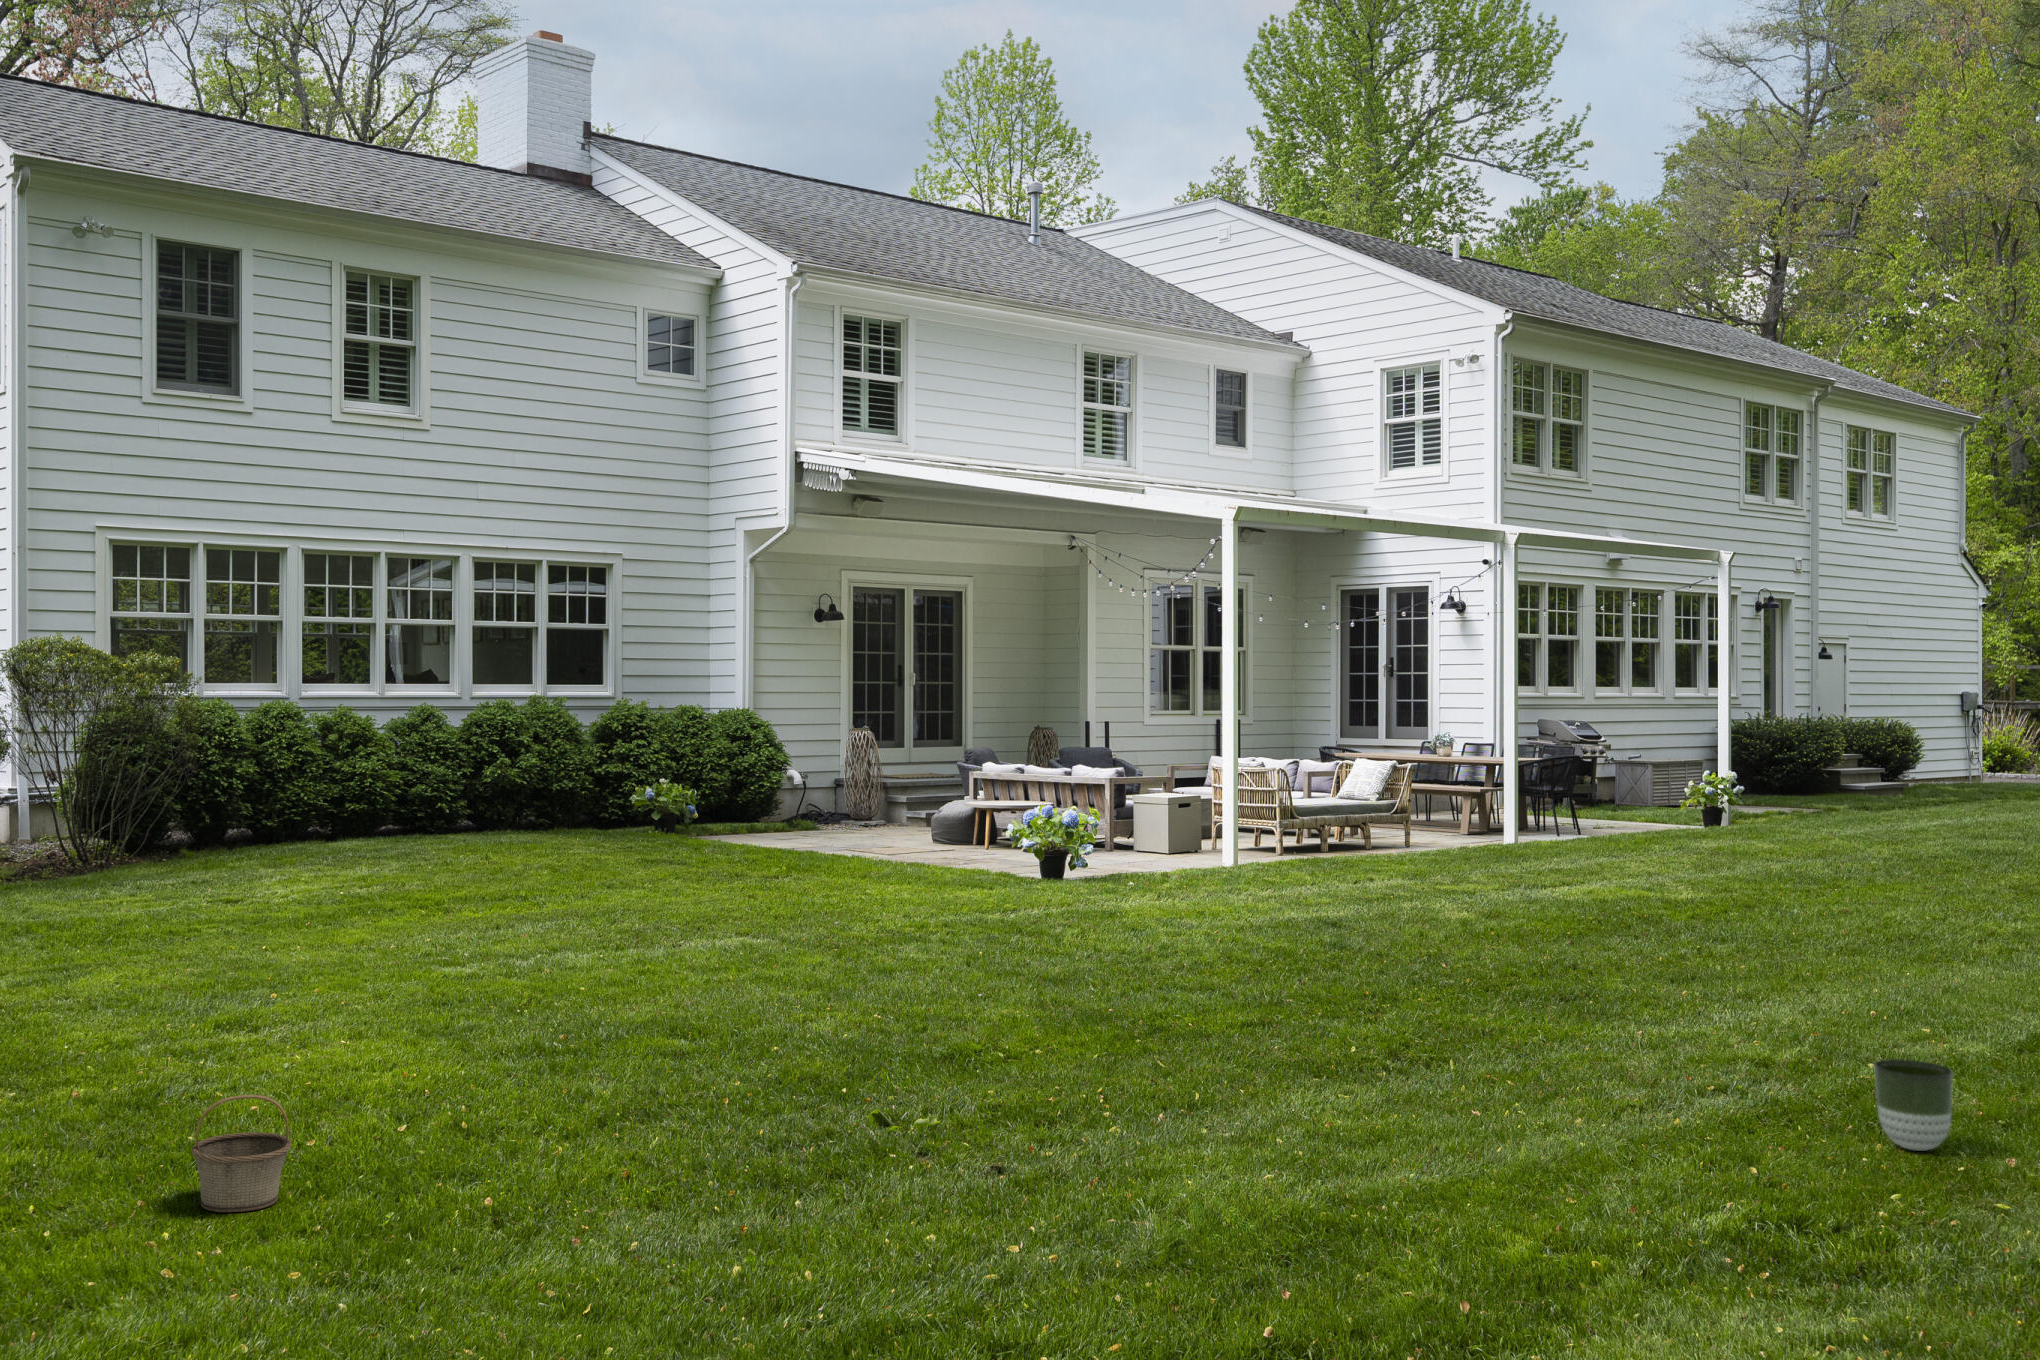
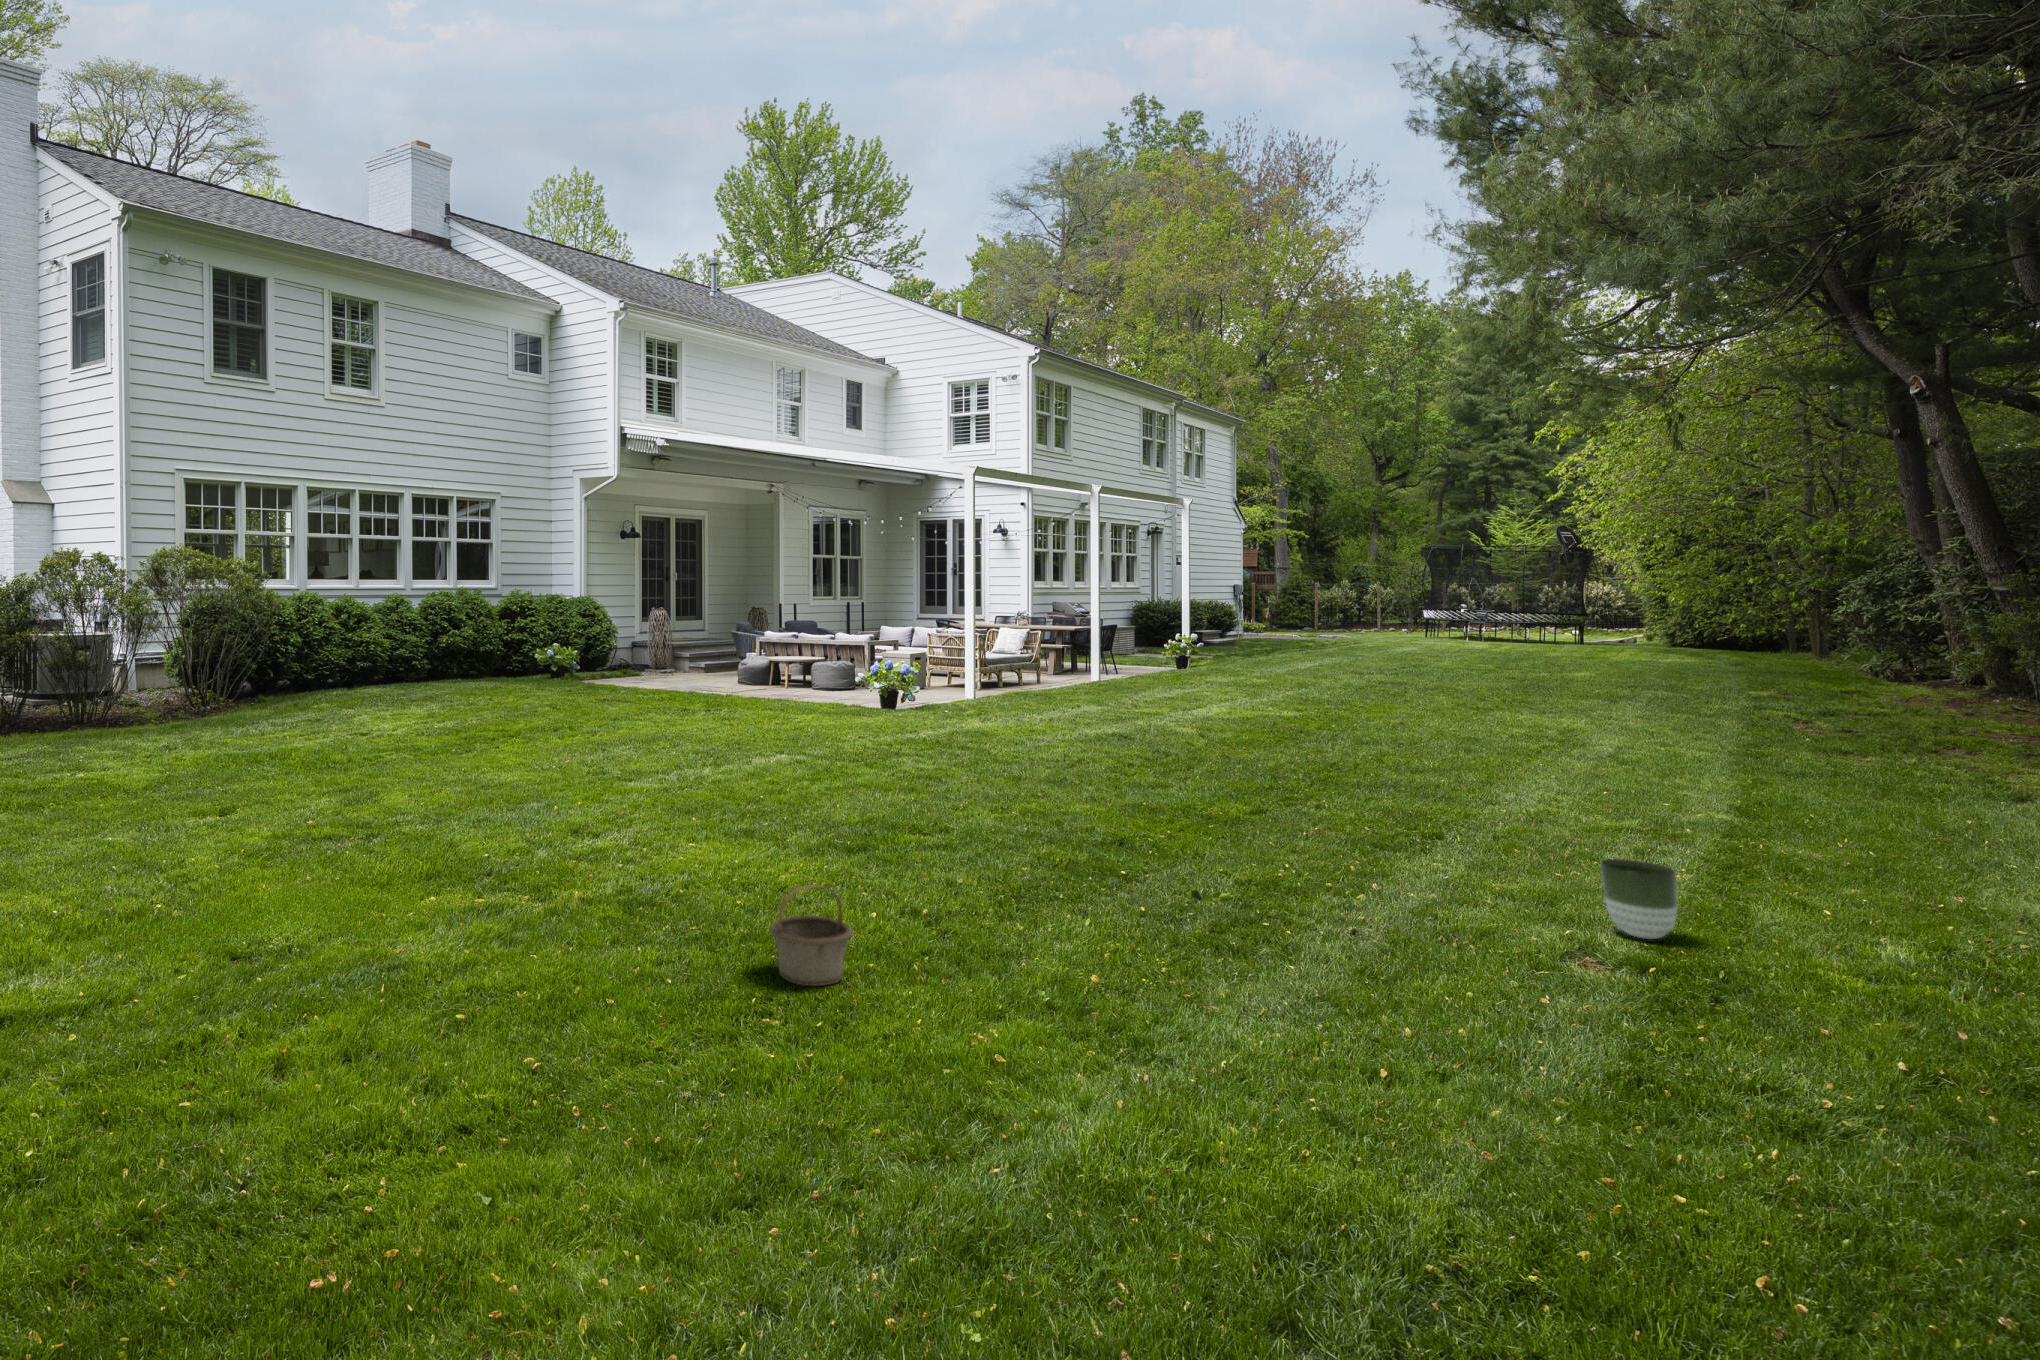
planter: present [1874,1059,1953,1151] -> present [1600,859,1677,939]

